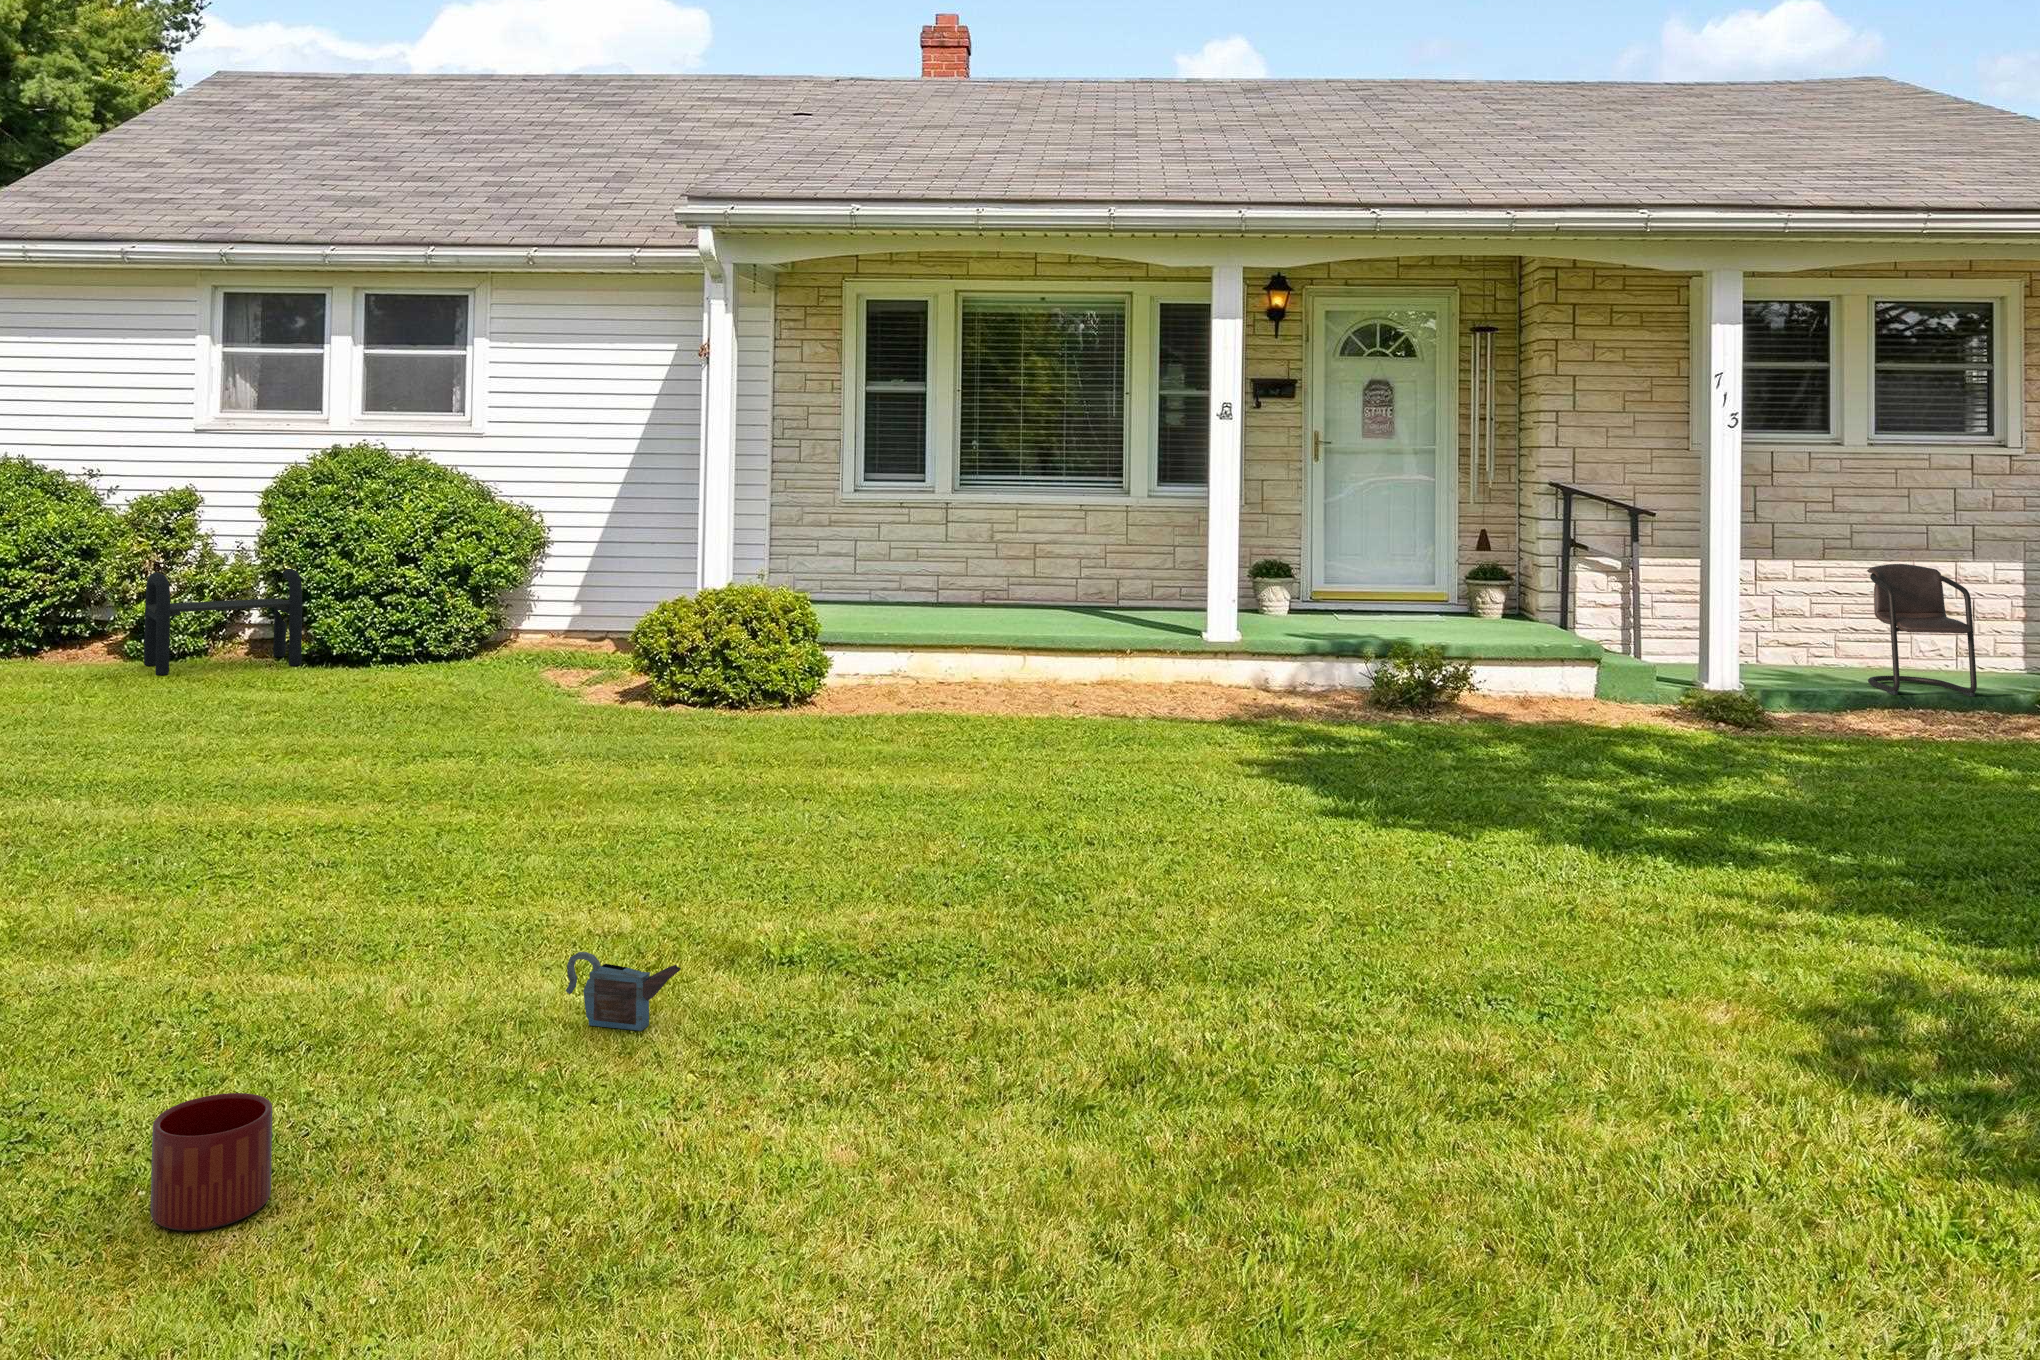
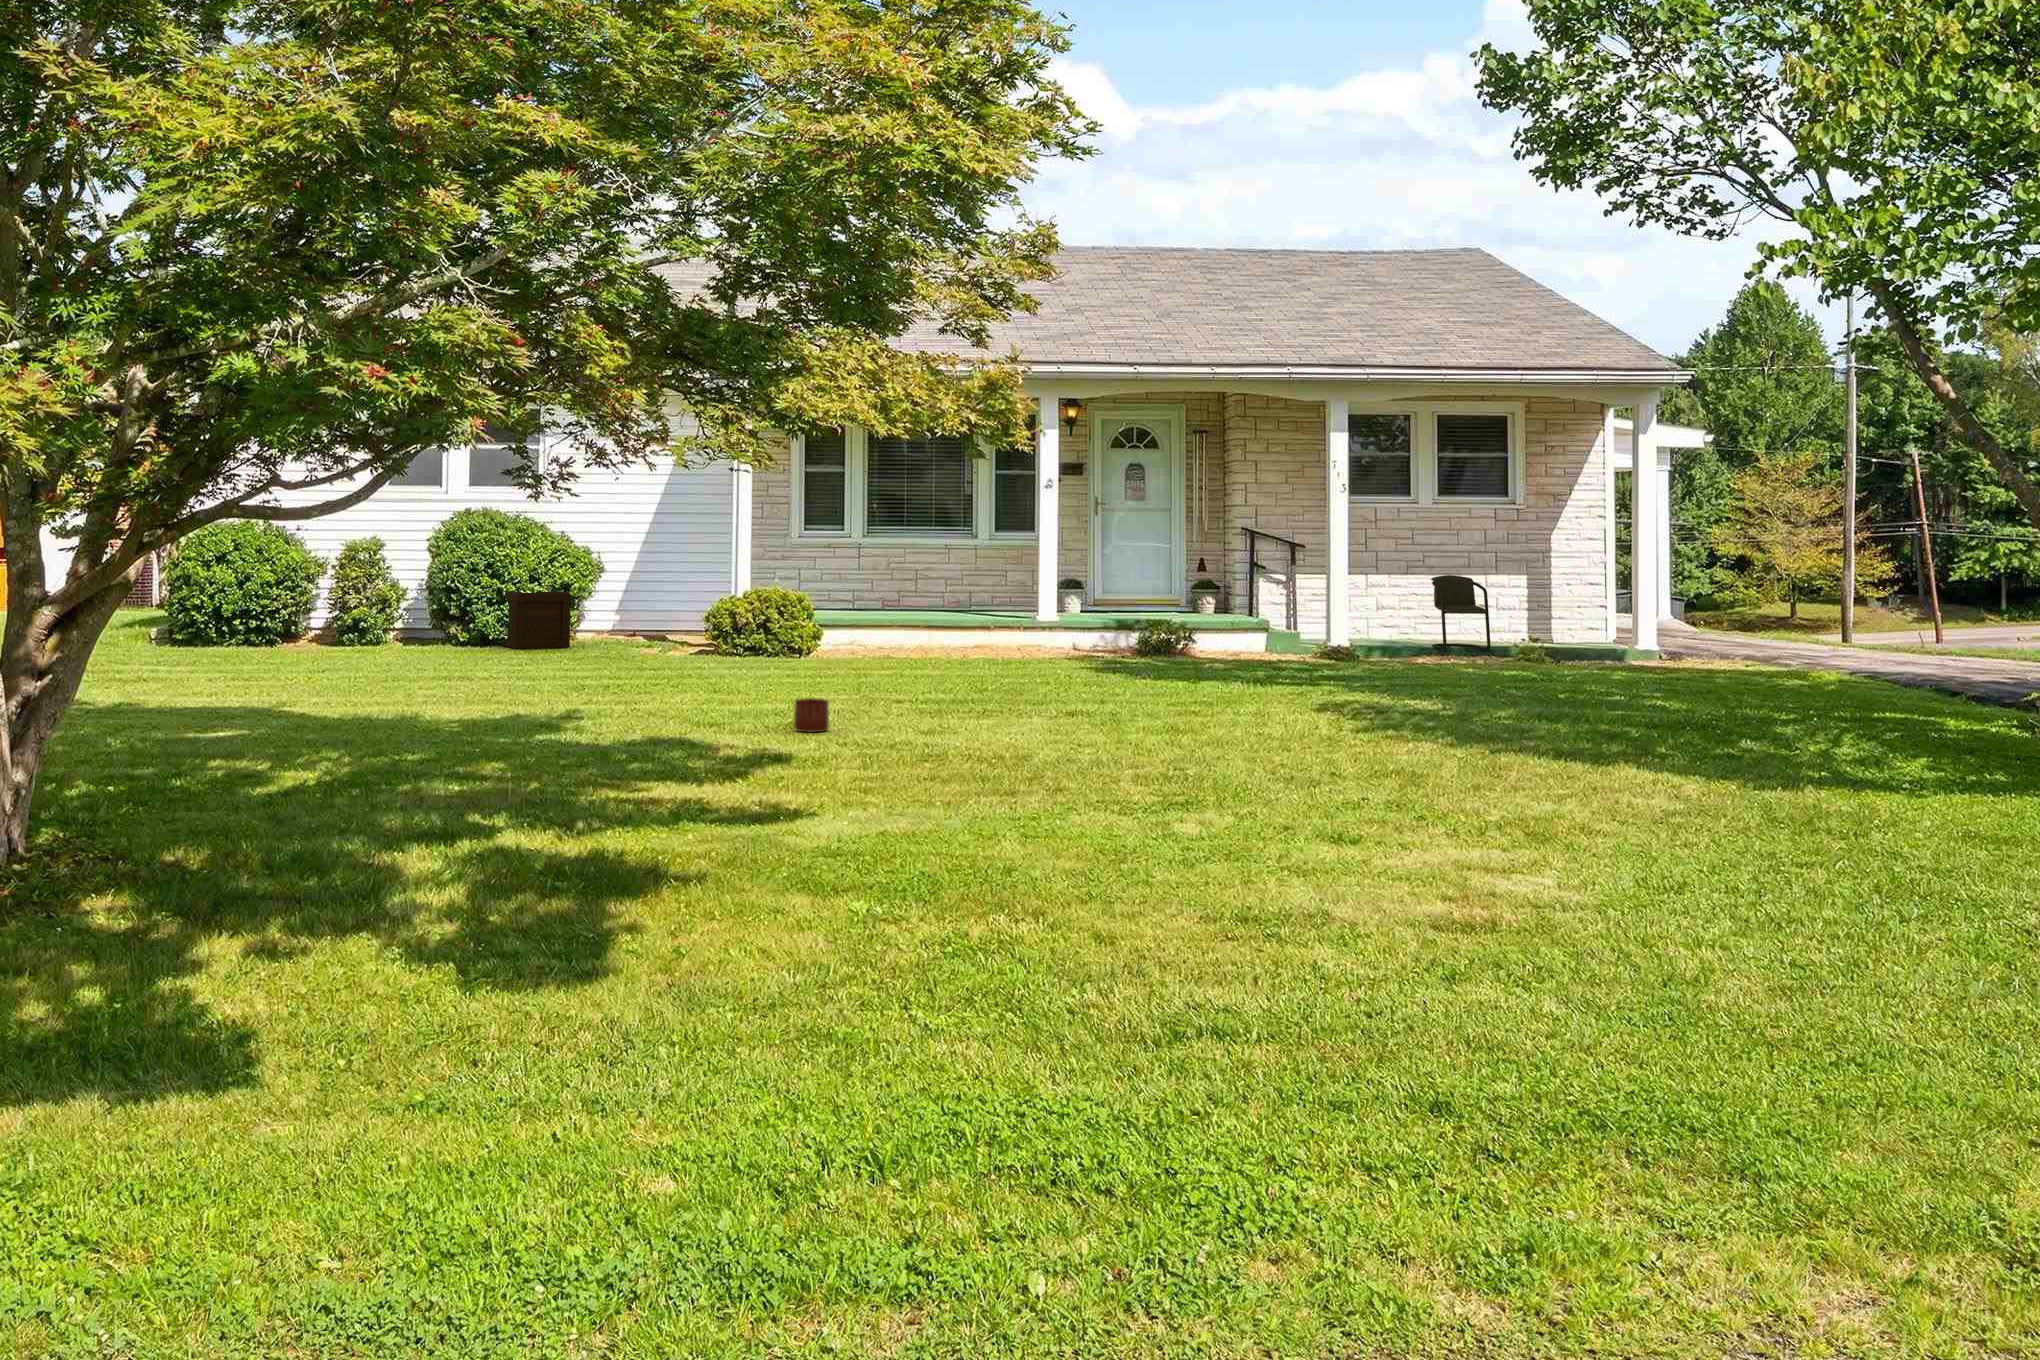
bench: present [144,569,302,675] -> none [373,585,471,649]
wooden crate: none [344,577,444,679] -> present [500,590,571,650]
watering can: present [565,952,681,1031] -> none [862,686,909,713]

